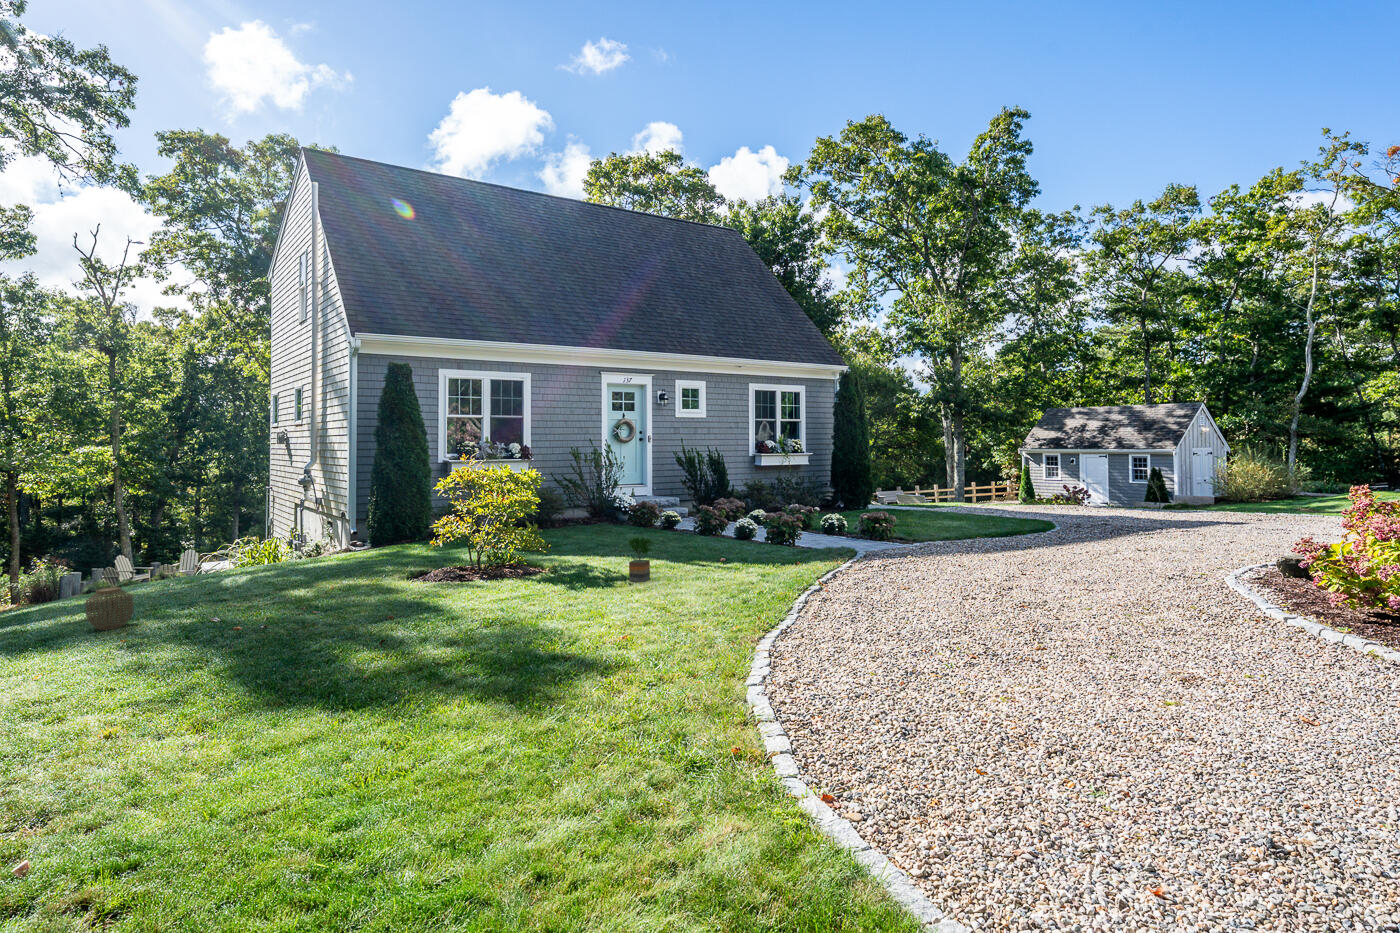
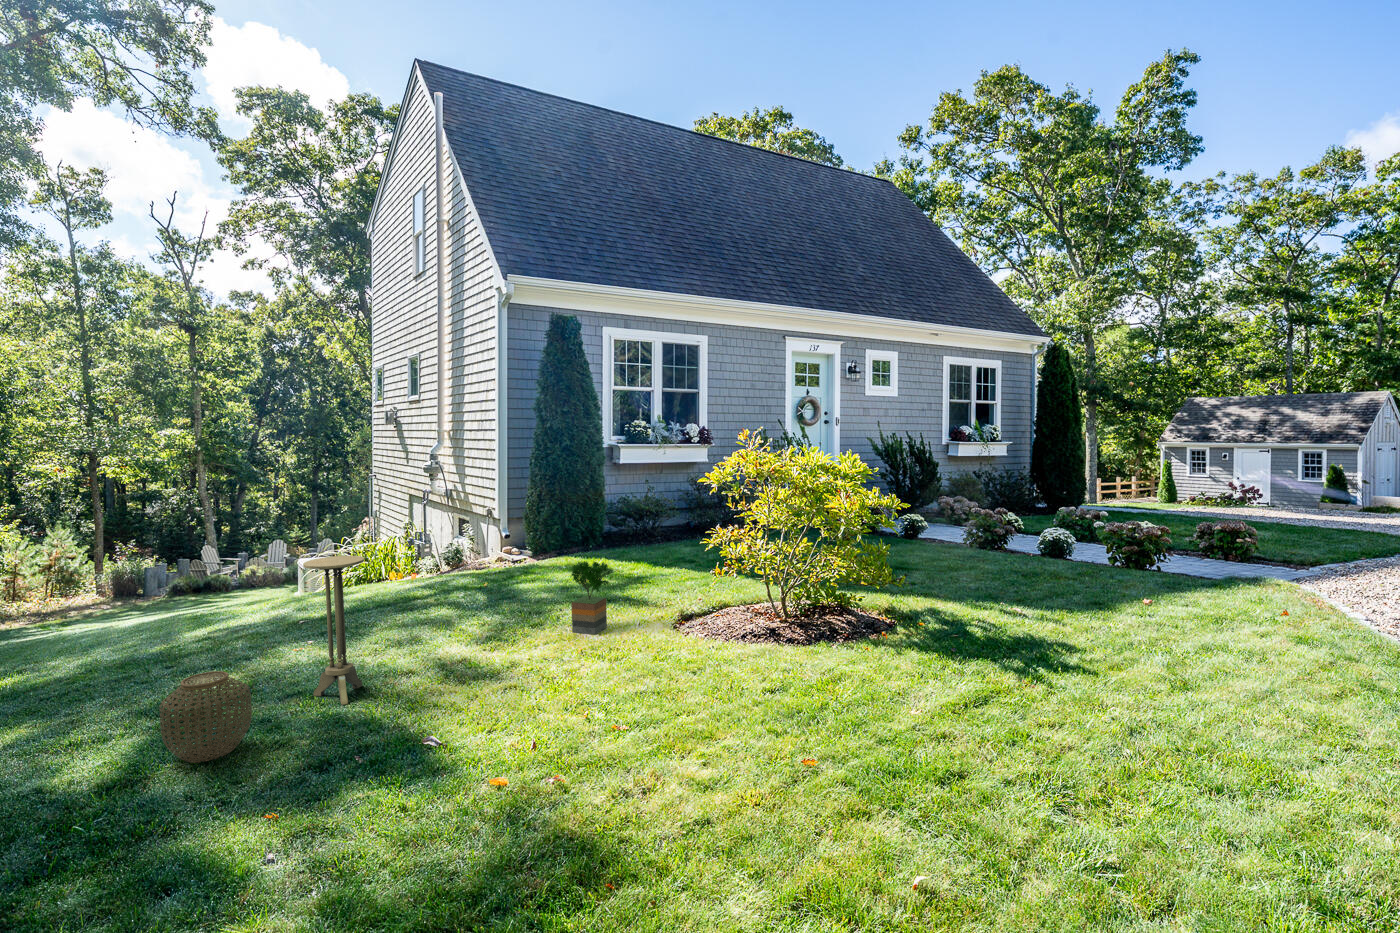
side table: none [166,532,202,612] -> present [303,556,364,705]
potted tree: present [628,537,654,582] -> present [571,561,613,635]

